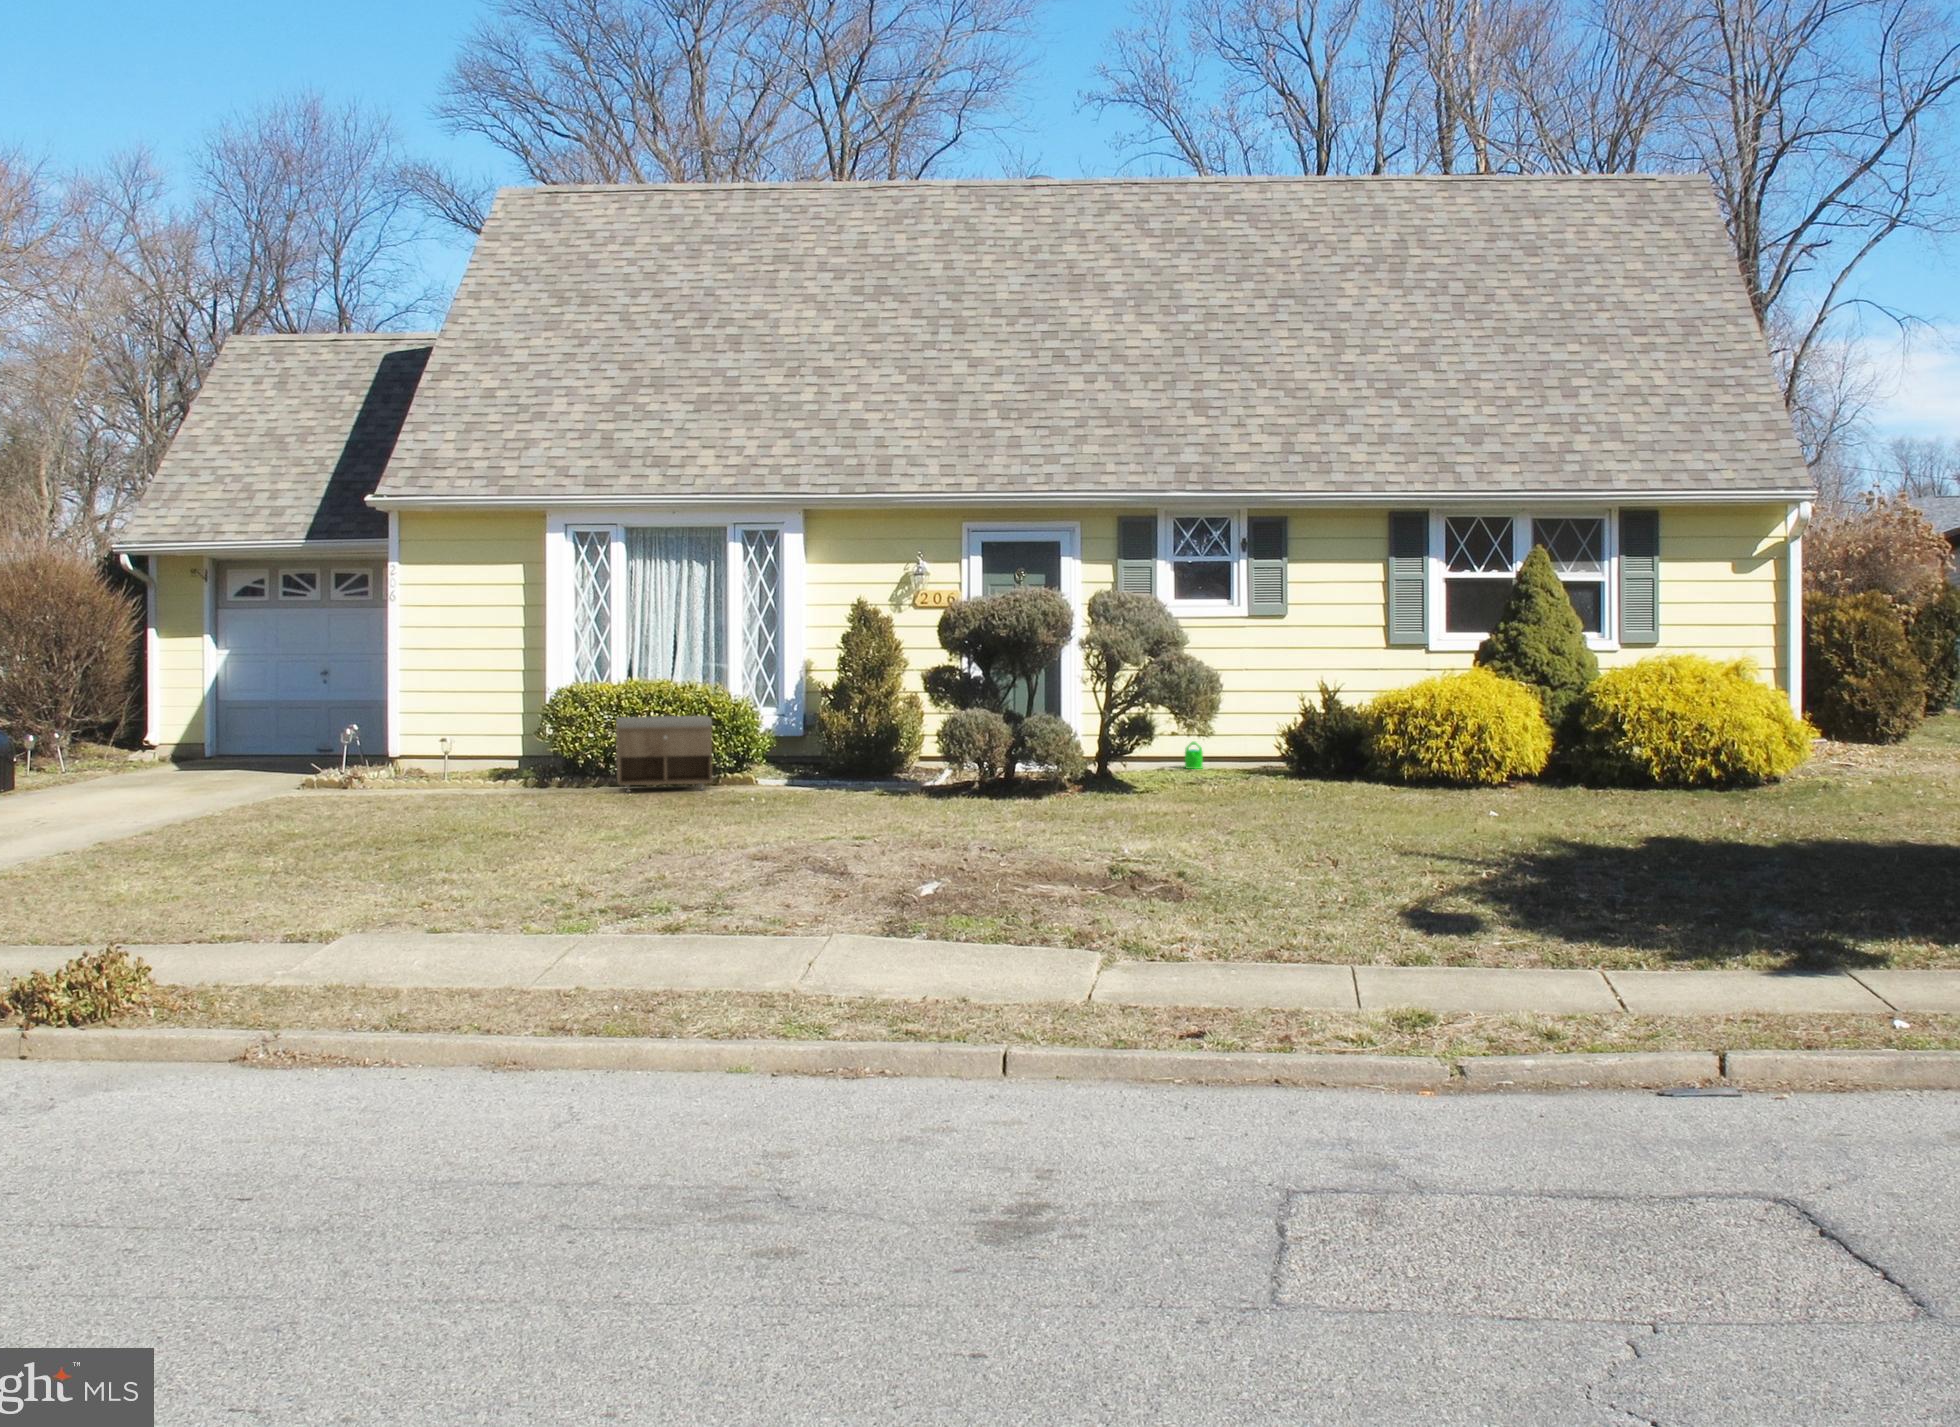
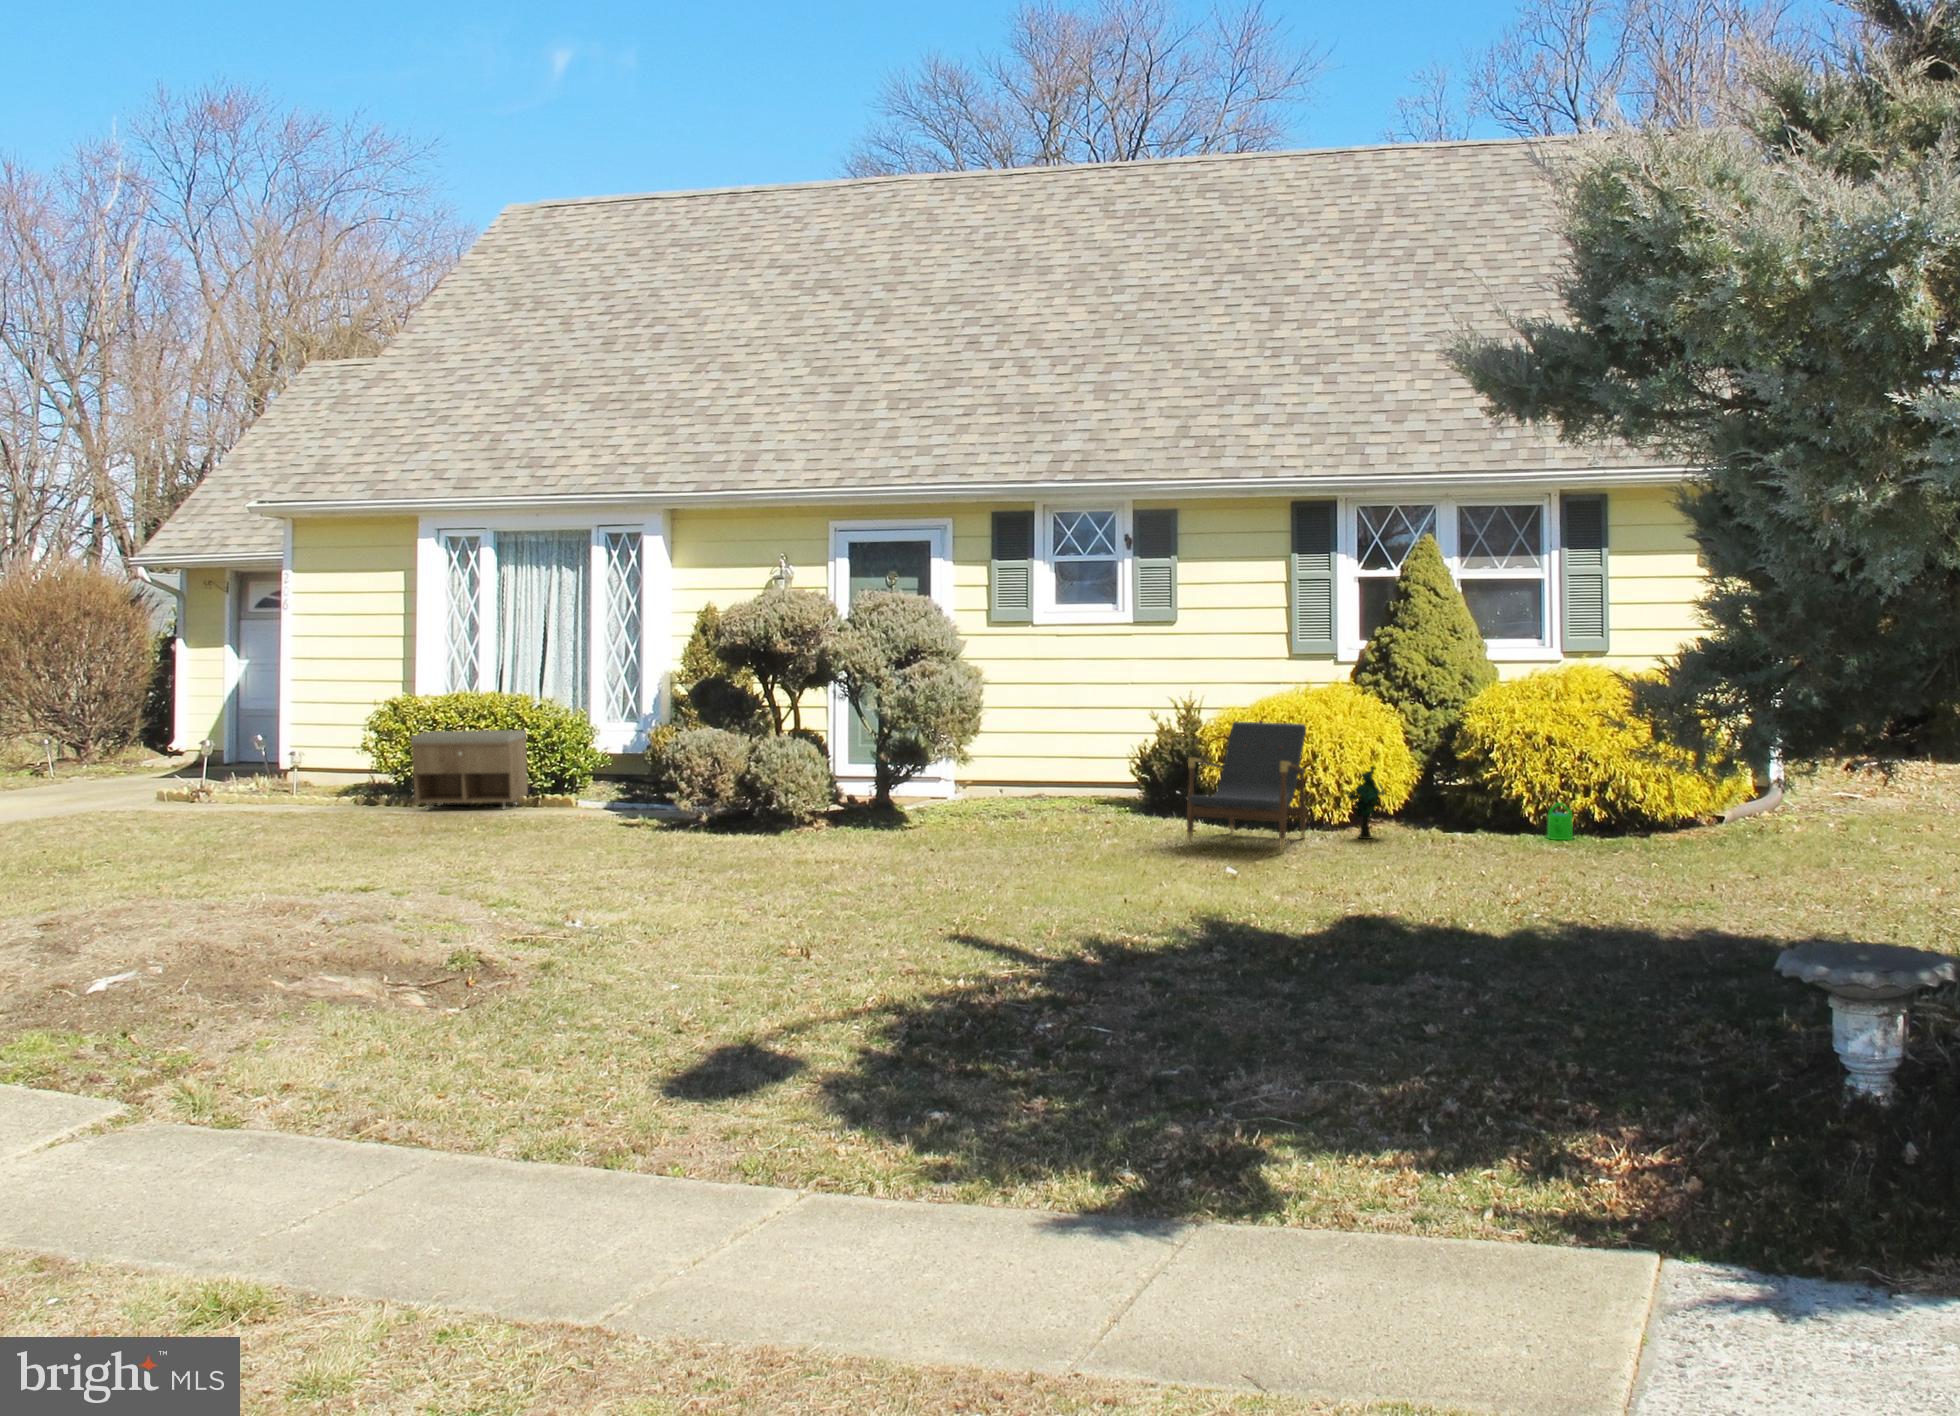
lounge chair: none [1400,700,1493,807] -> present [1187,722,1306,852]
decorative plant: none [1513,736,1549,797] -> present [1345,766,1385,839]
watering can: present [1185,742,1203,769] -> present [1547,802,1573,840]

